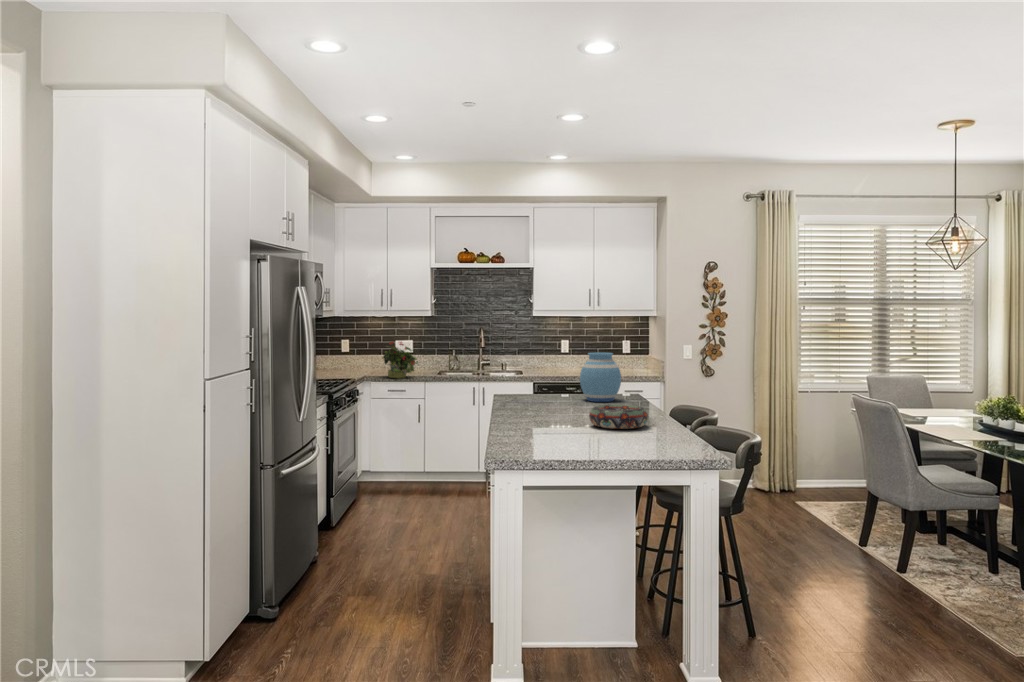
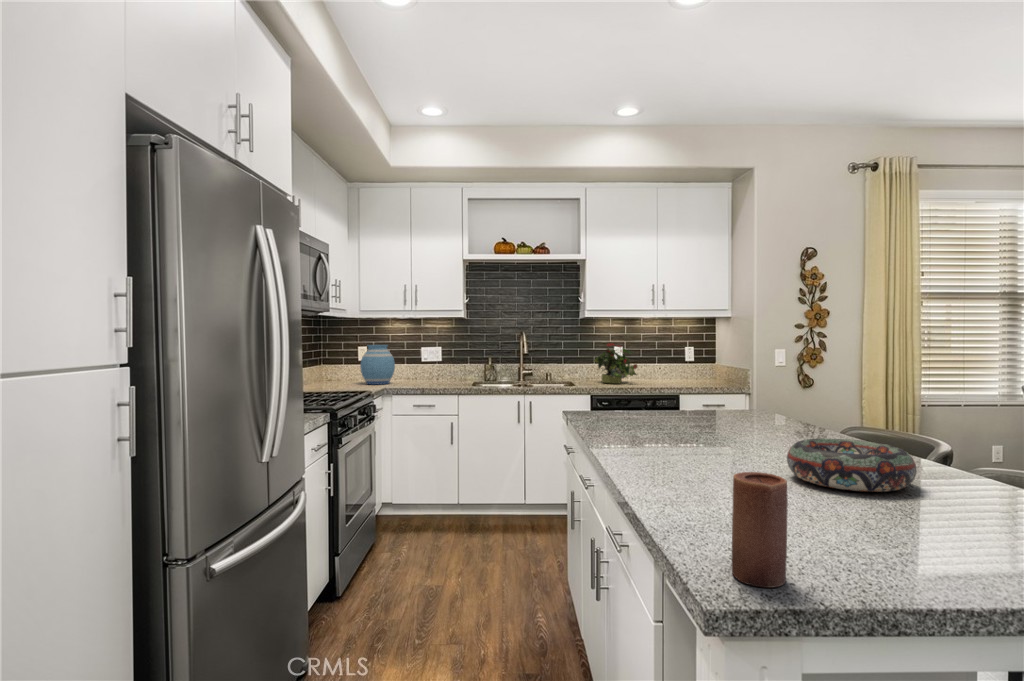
potted plant: present [383,342,418,378] -> present [594,343,637,384]
vase: present [580,353,621,402] -> present [360,345,395,385]
candle: none [511,410,530,450] -> present [732,472,788,588]

